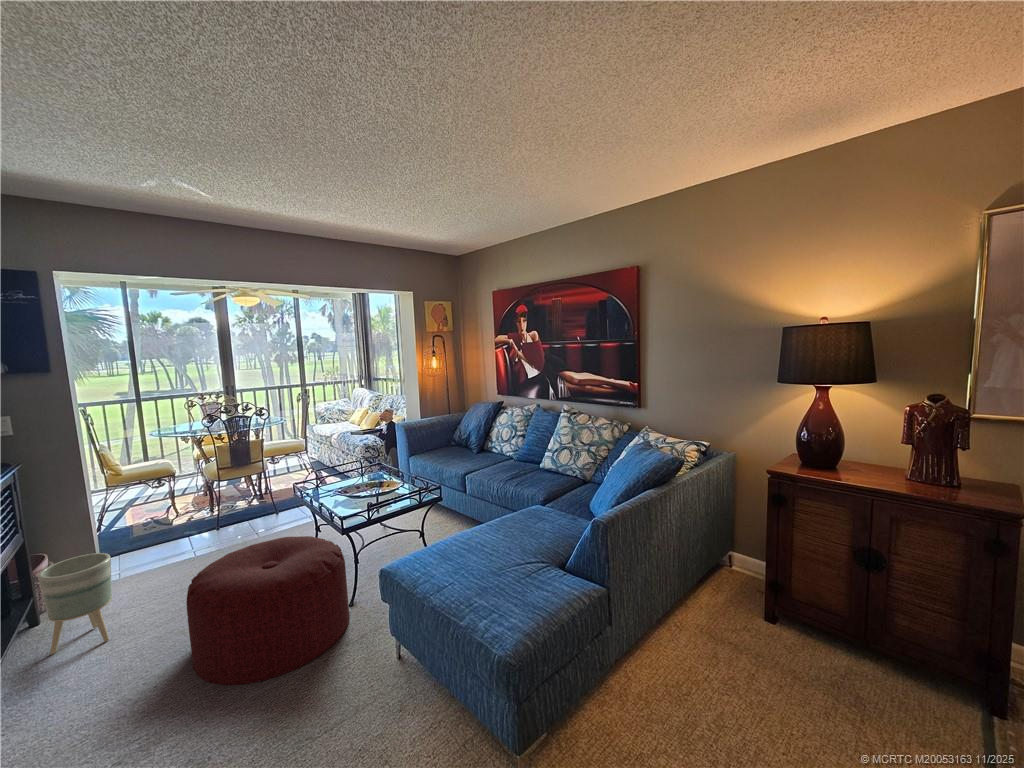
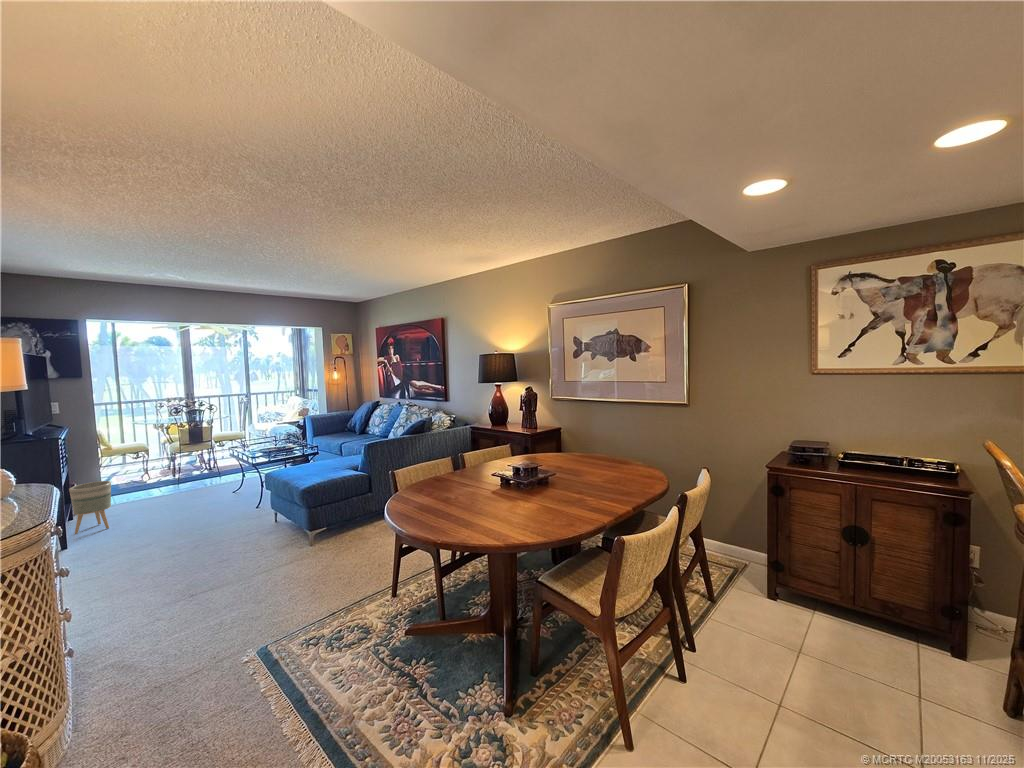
ottoman: present [187,536,350,685] -> none [158,472,254,538]

